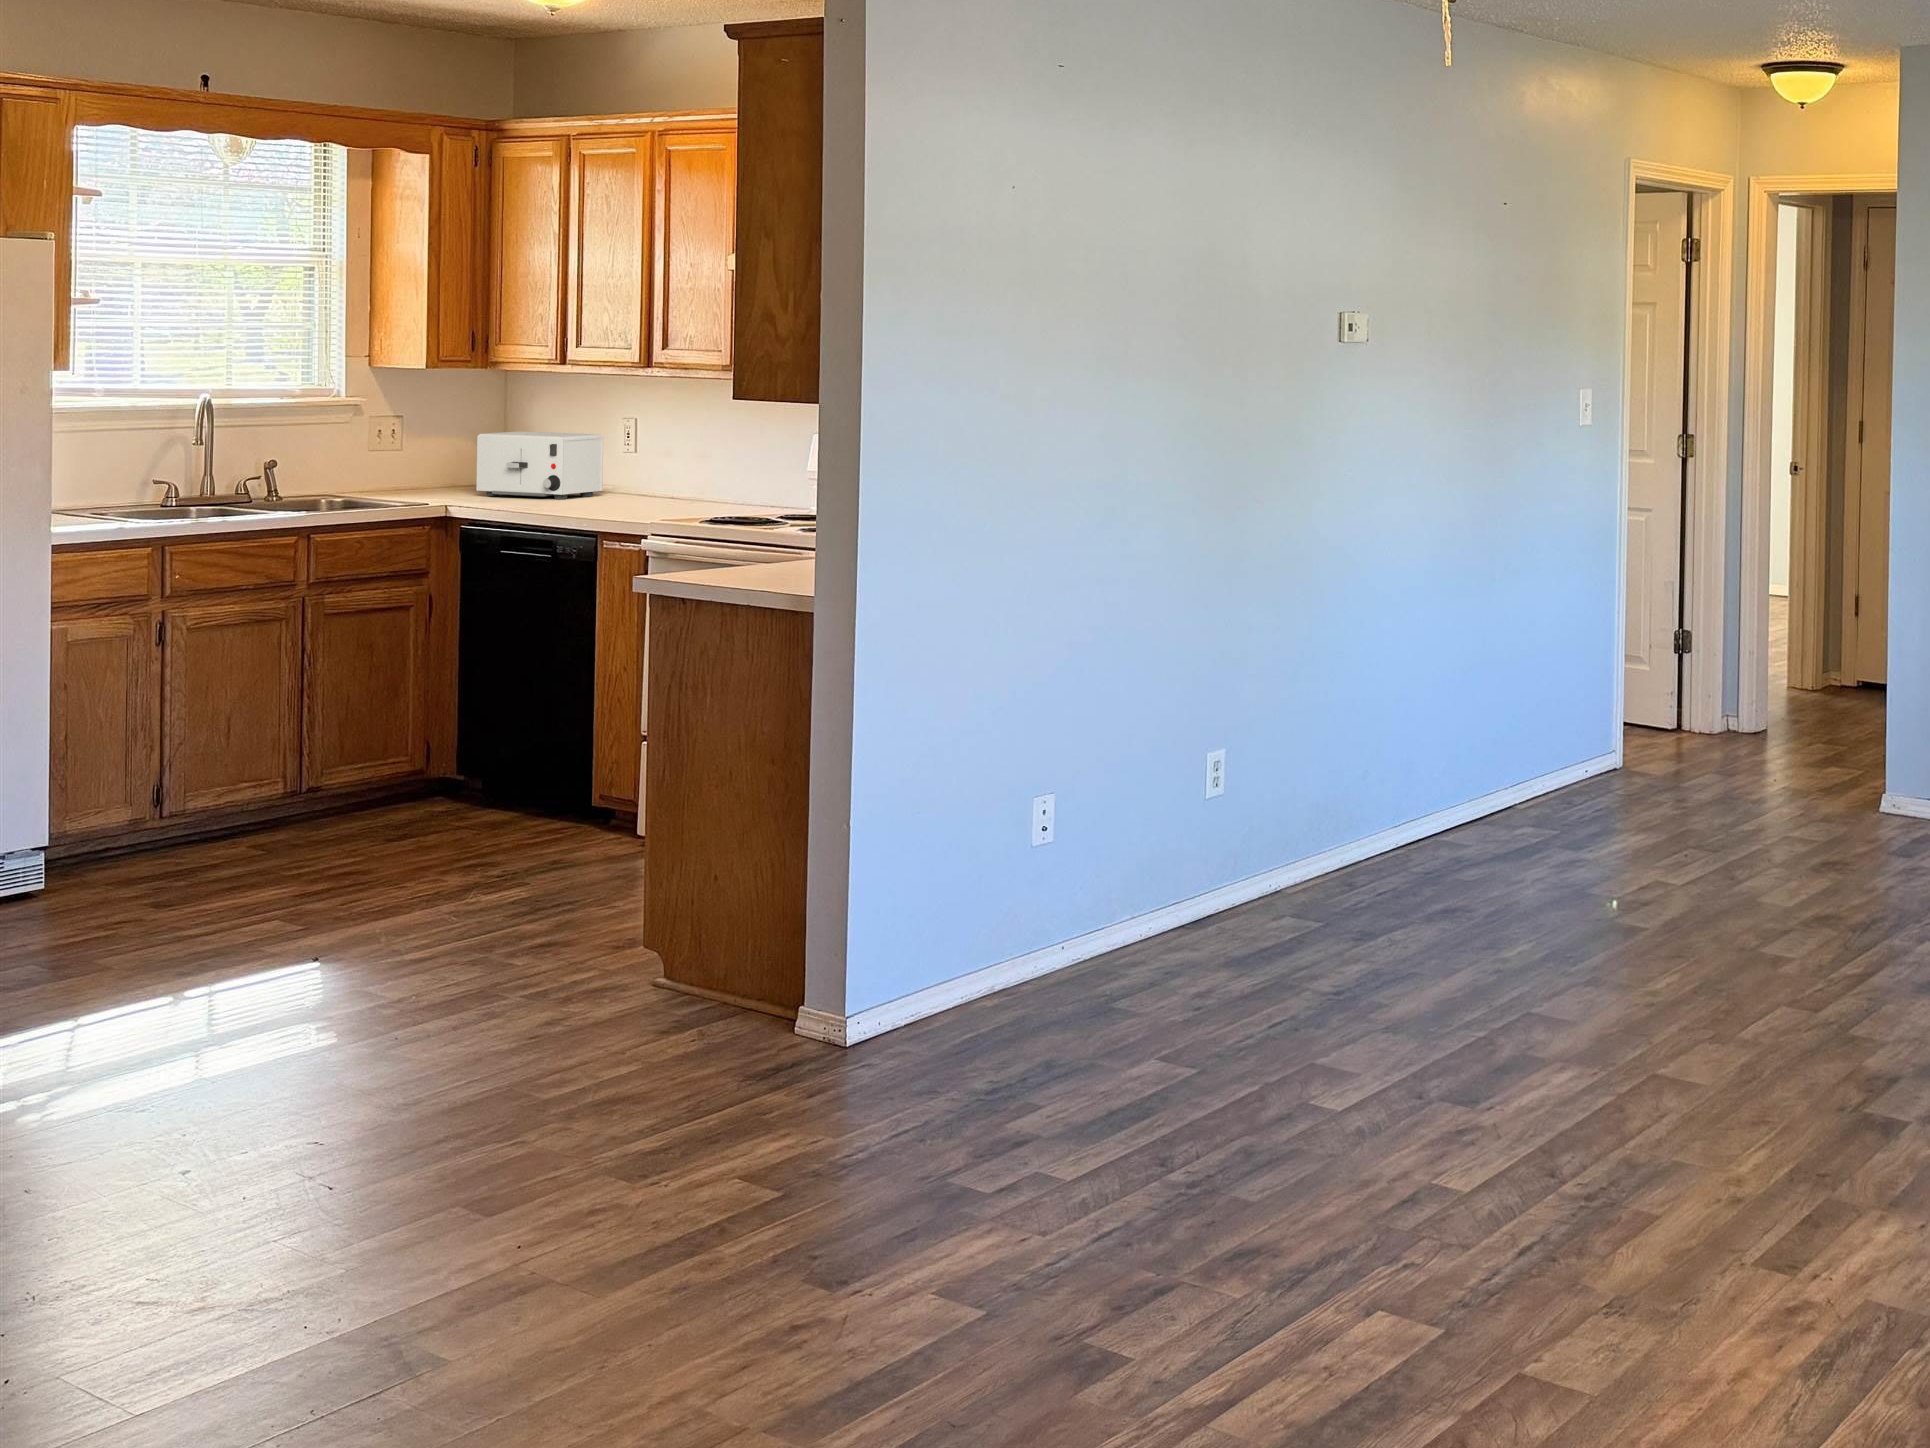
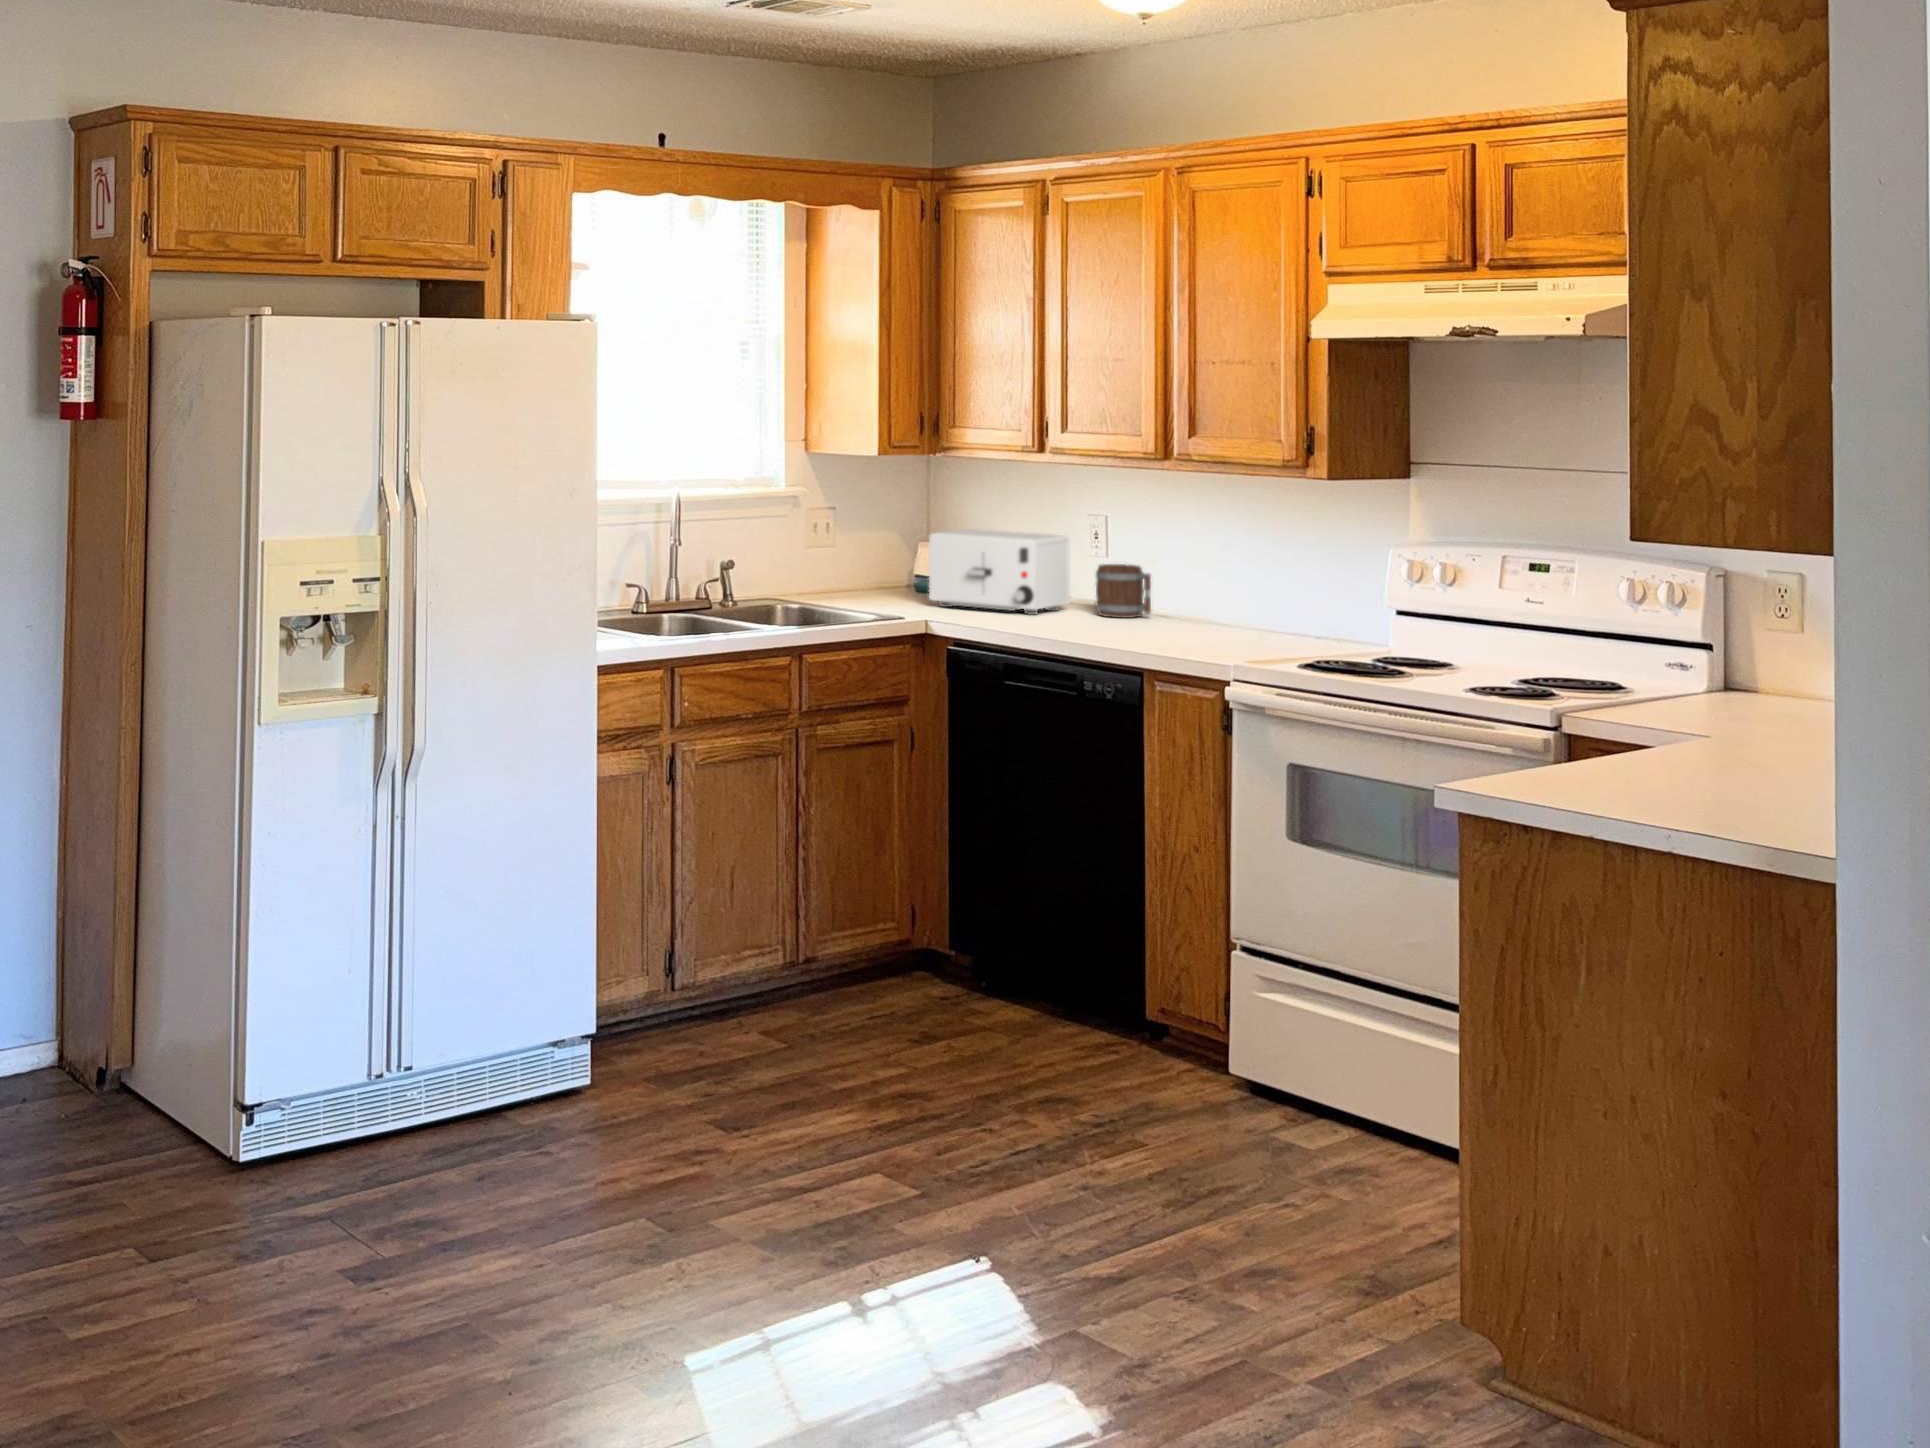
mug: none [618,457,662,499] -> present [1096,564,1151,618]

